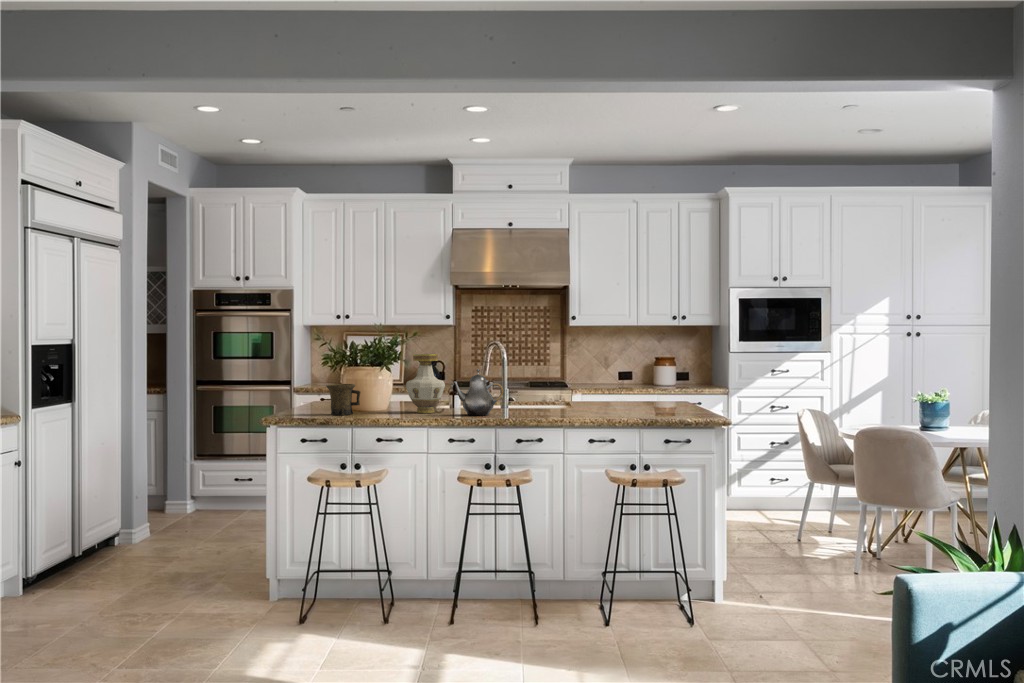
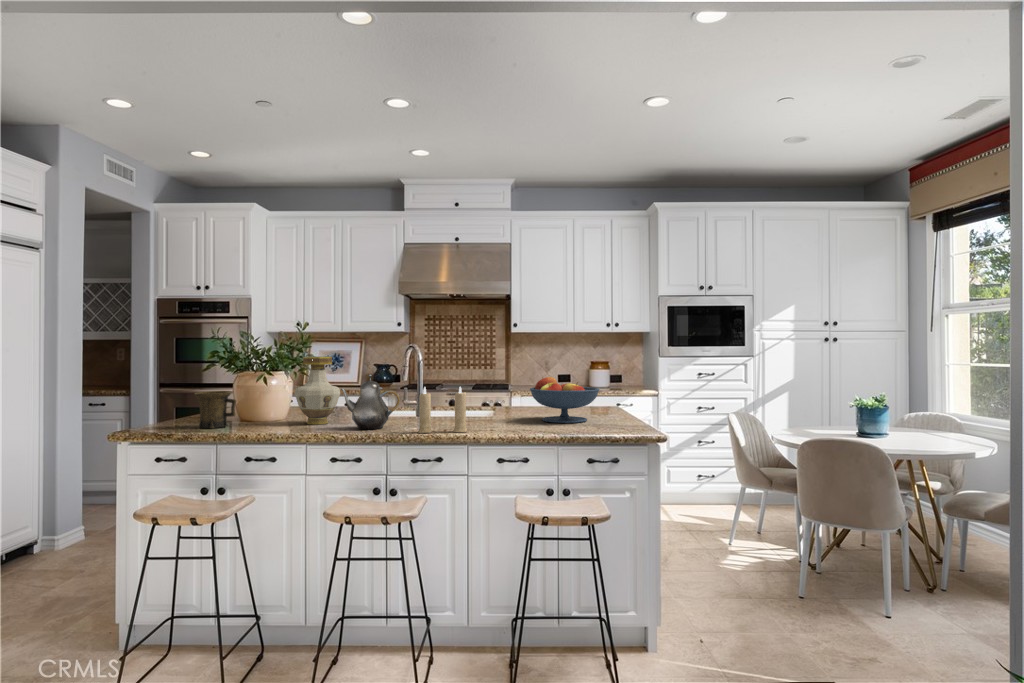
fruit bowl: none [610,372,672,412] -> present [530,377,599,423]
candle: none [523,378,564,417] -> present [418,387,467,433]

